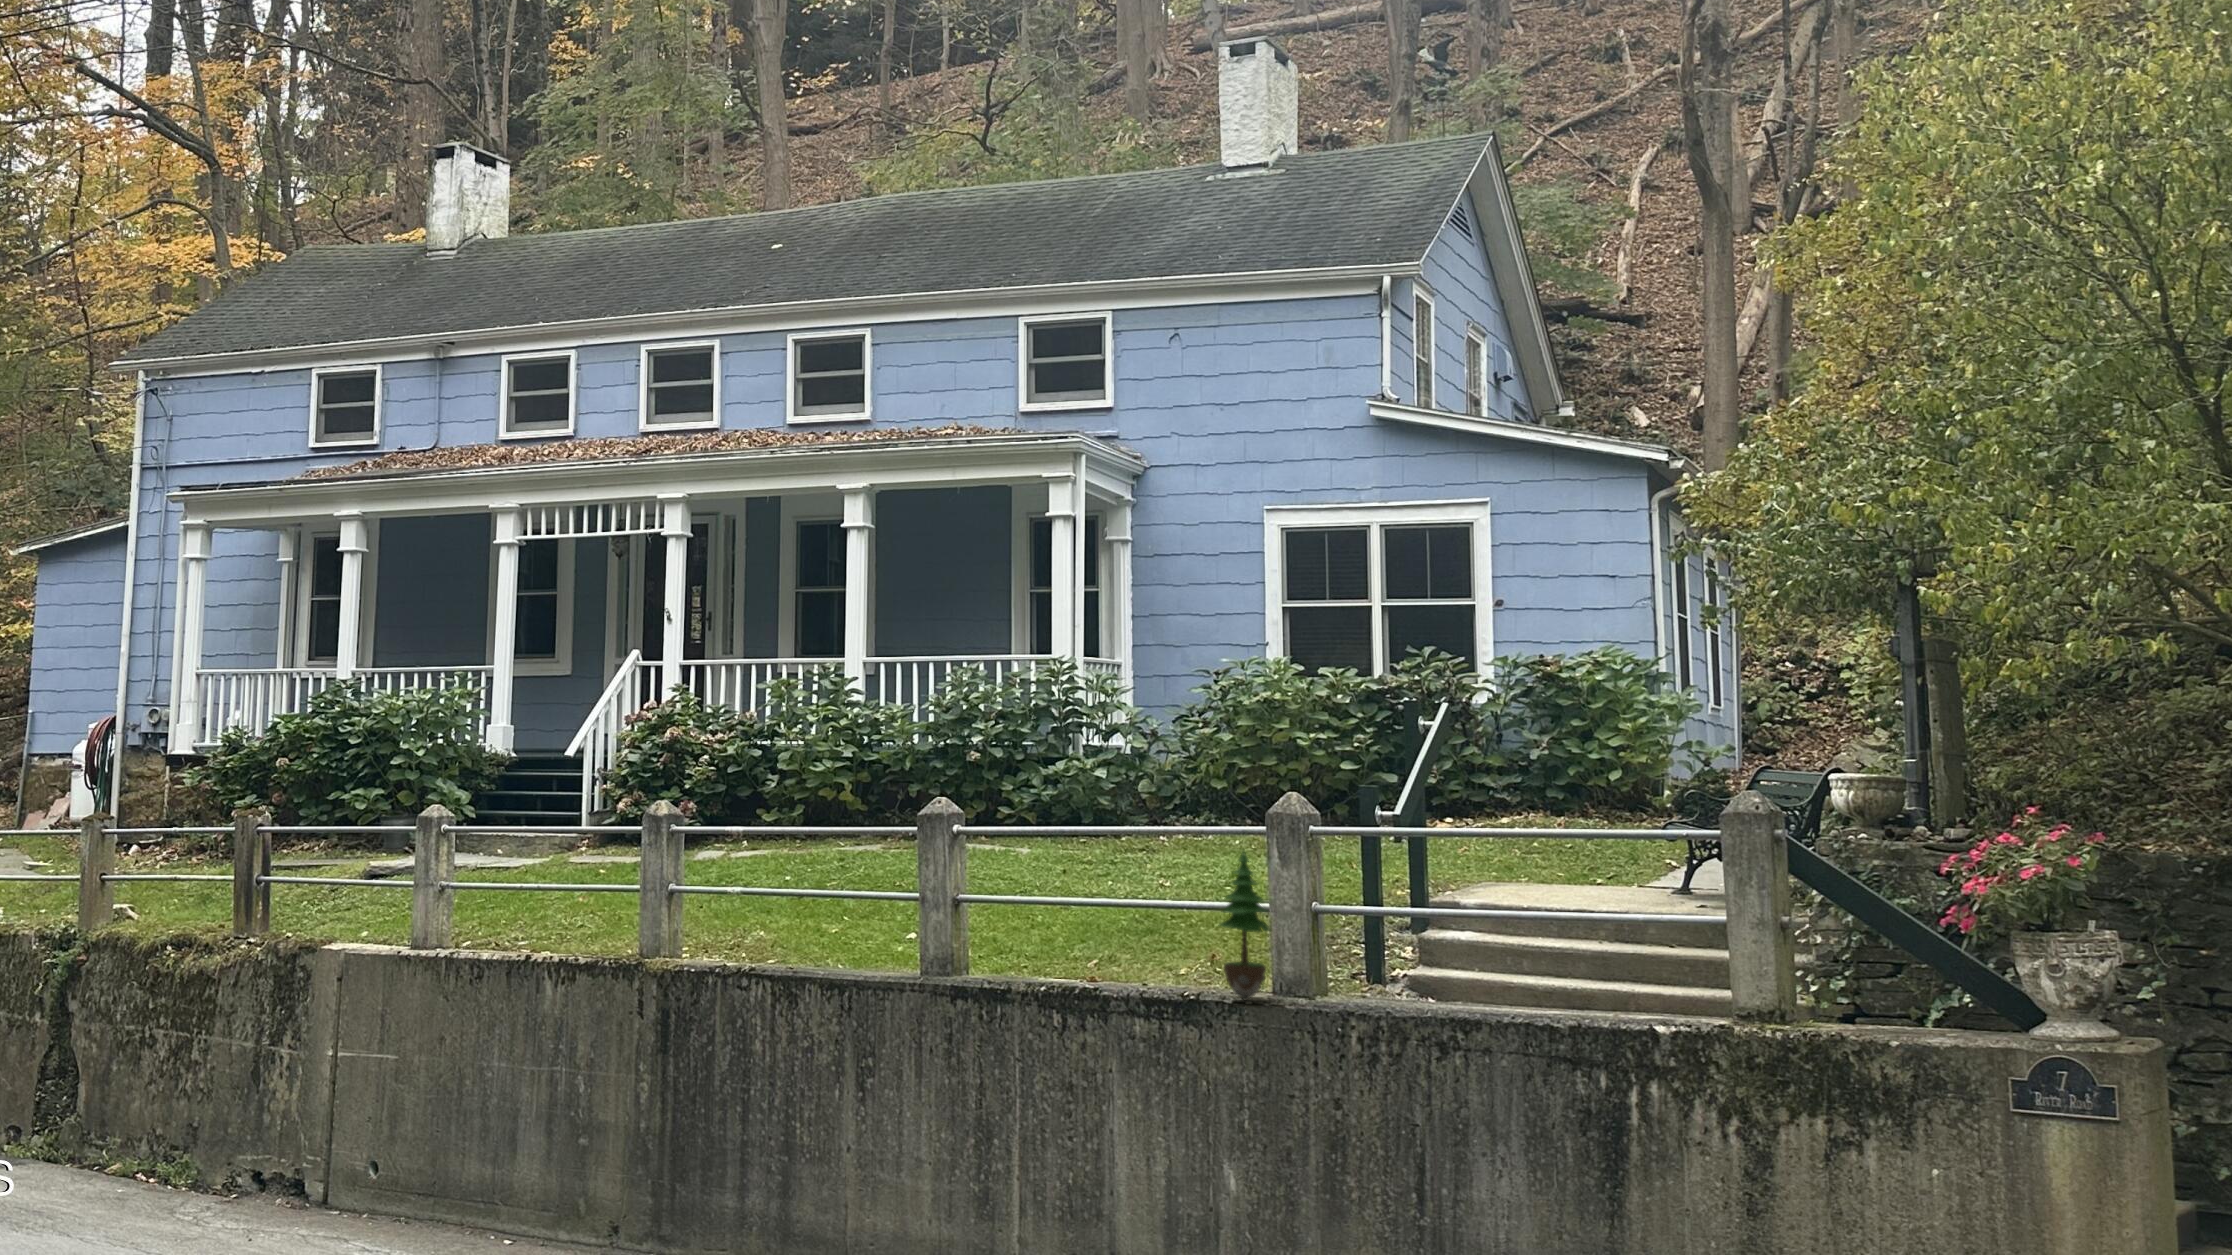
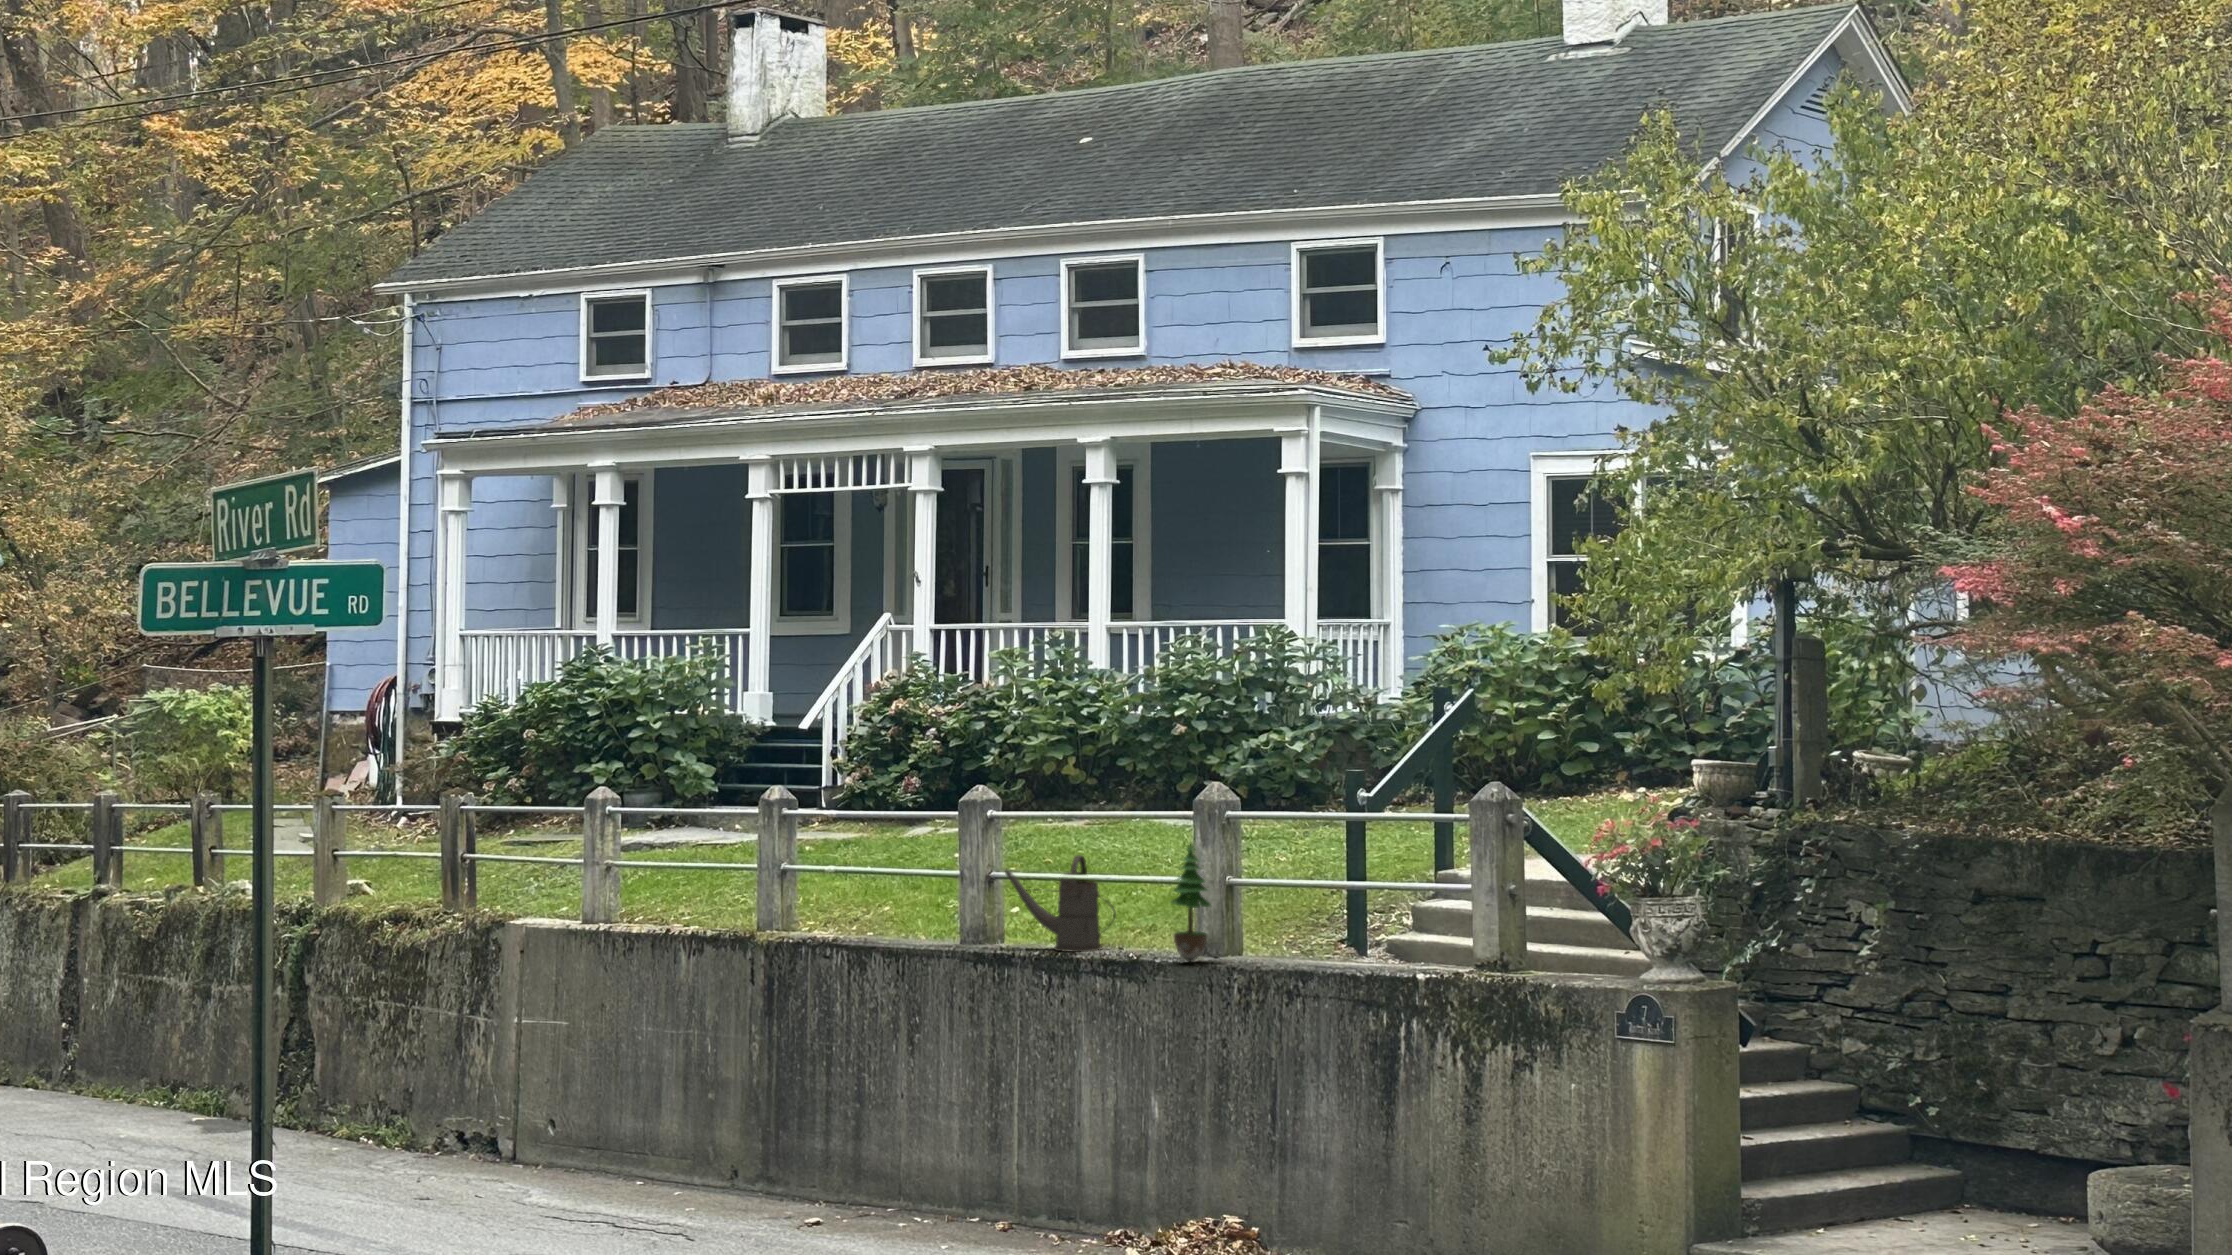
watering can: none [973,870,1112,987] -> present [1005,855,1116,952]

